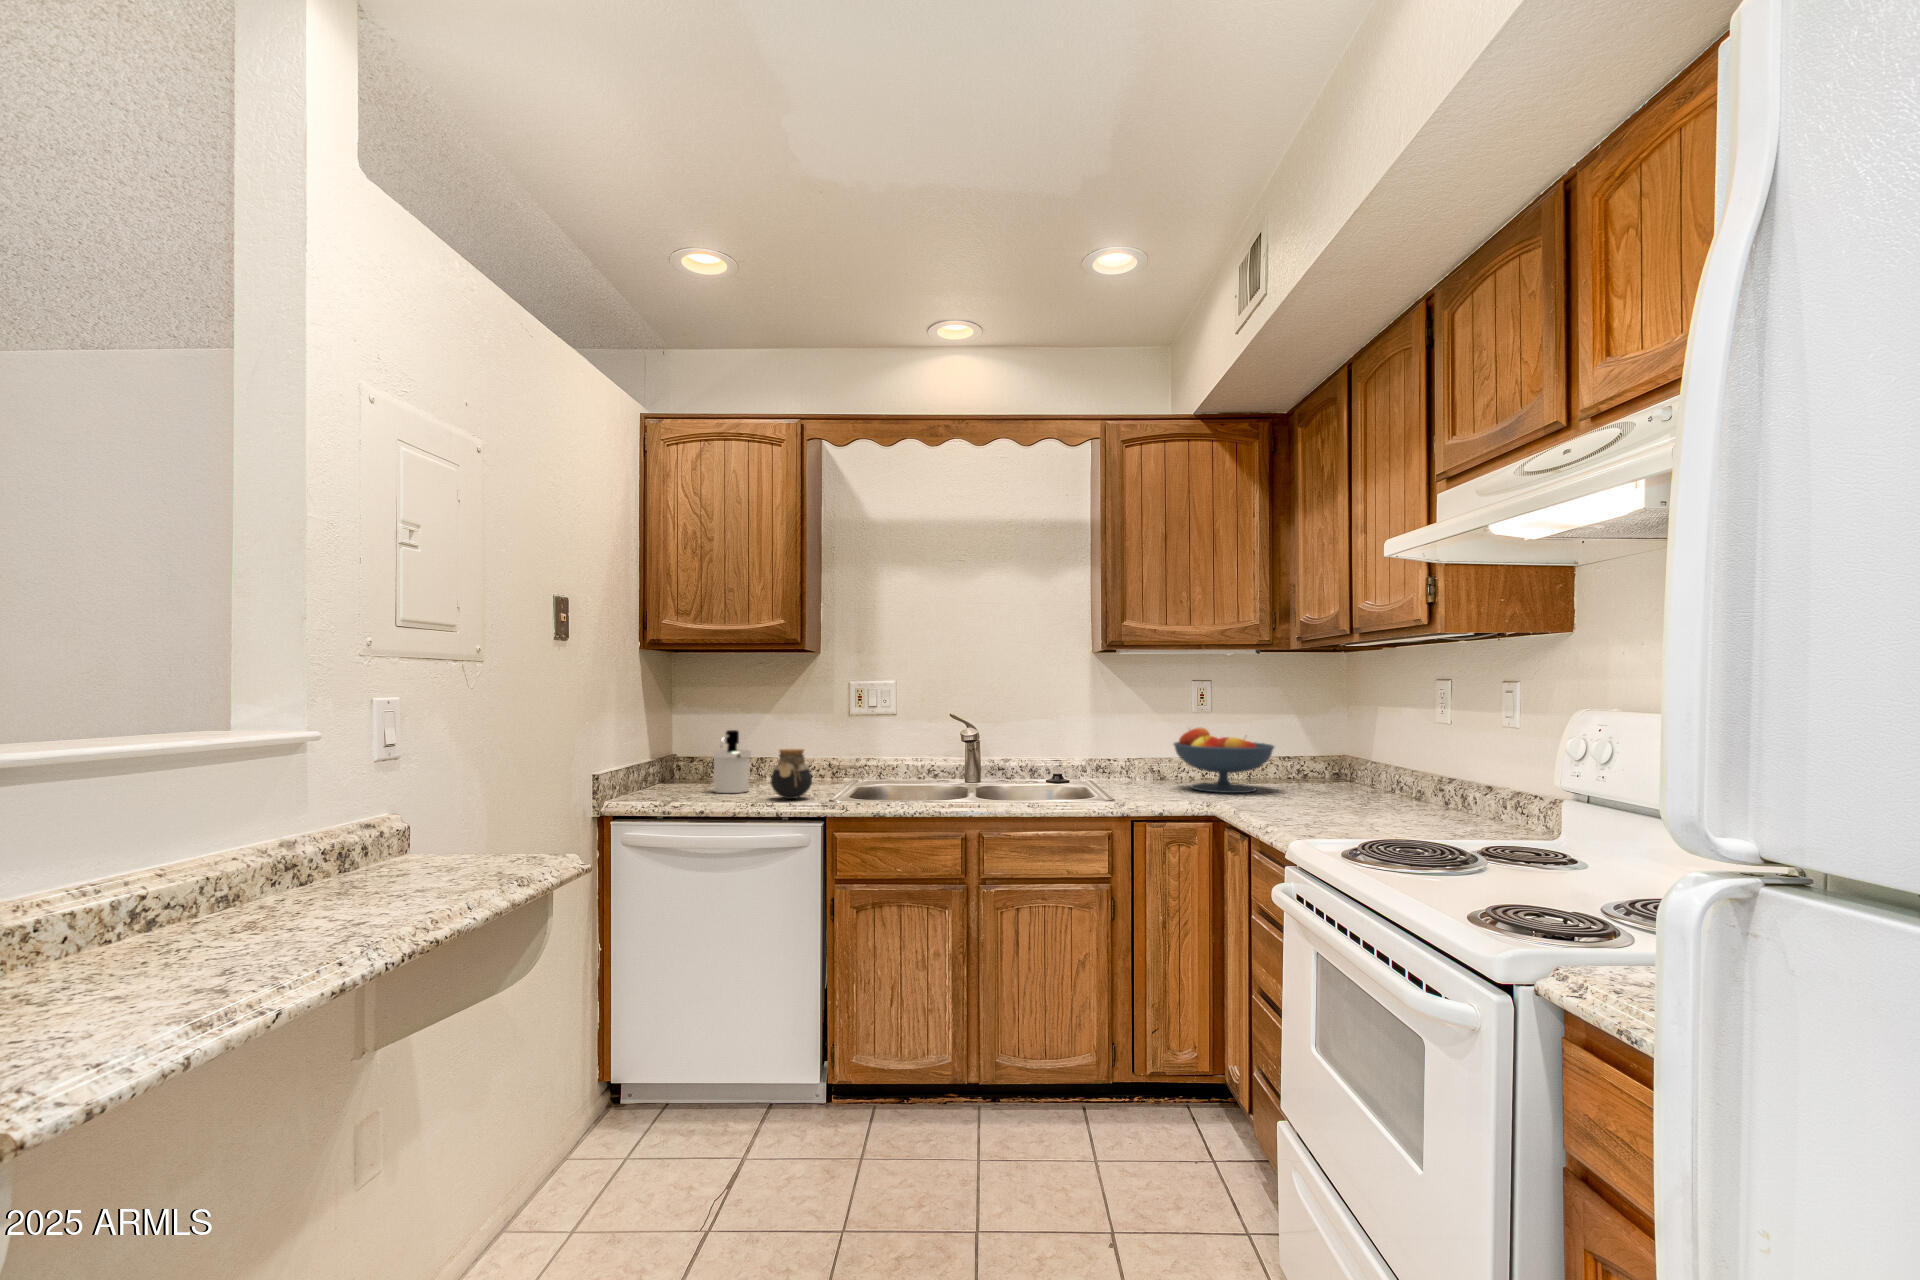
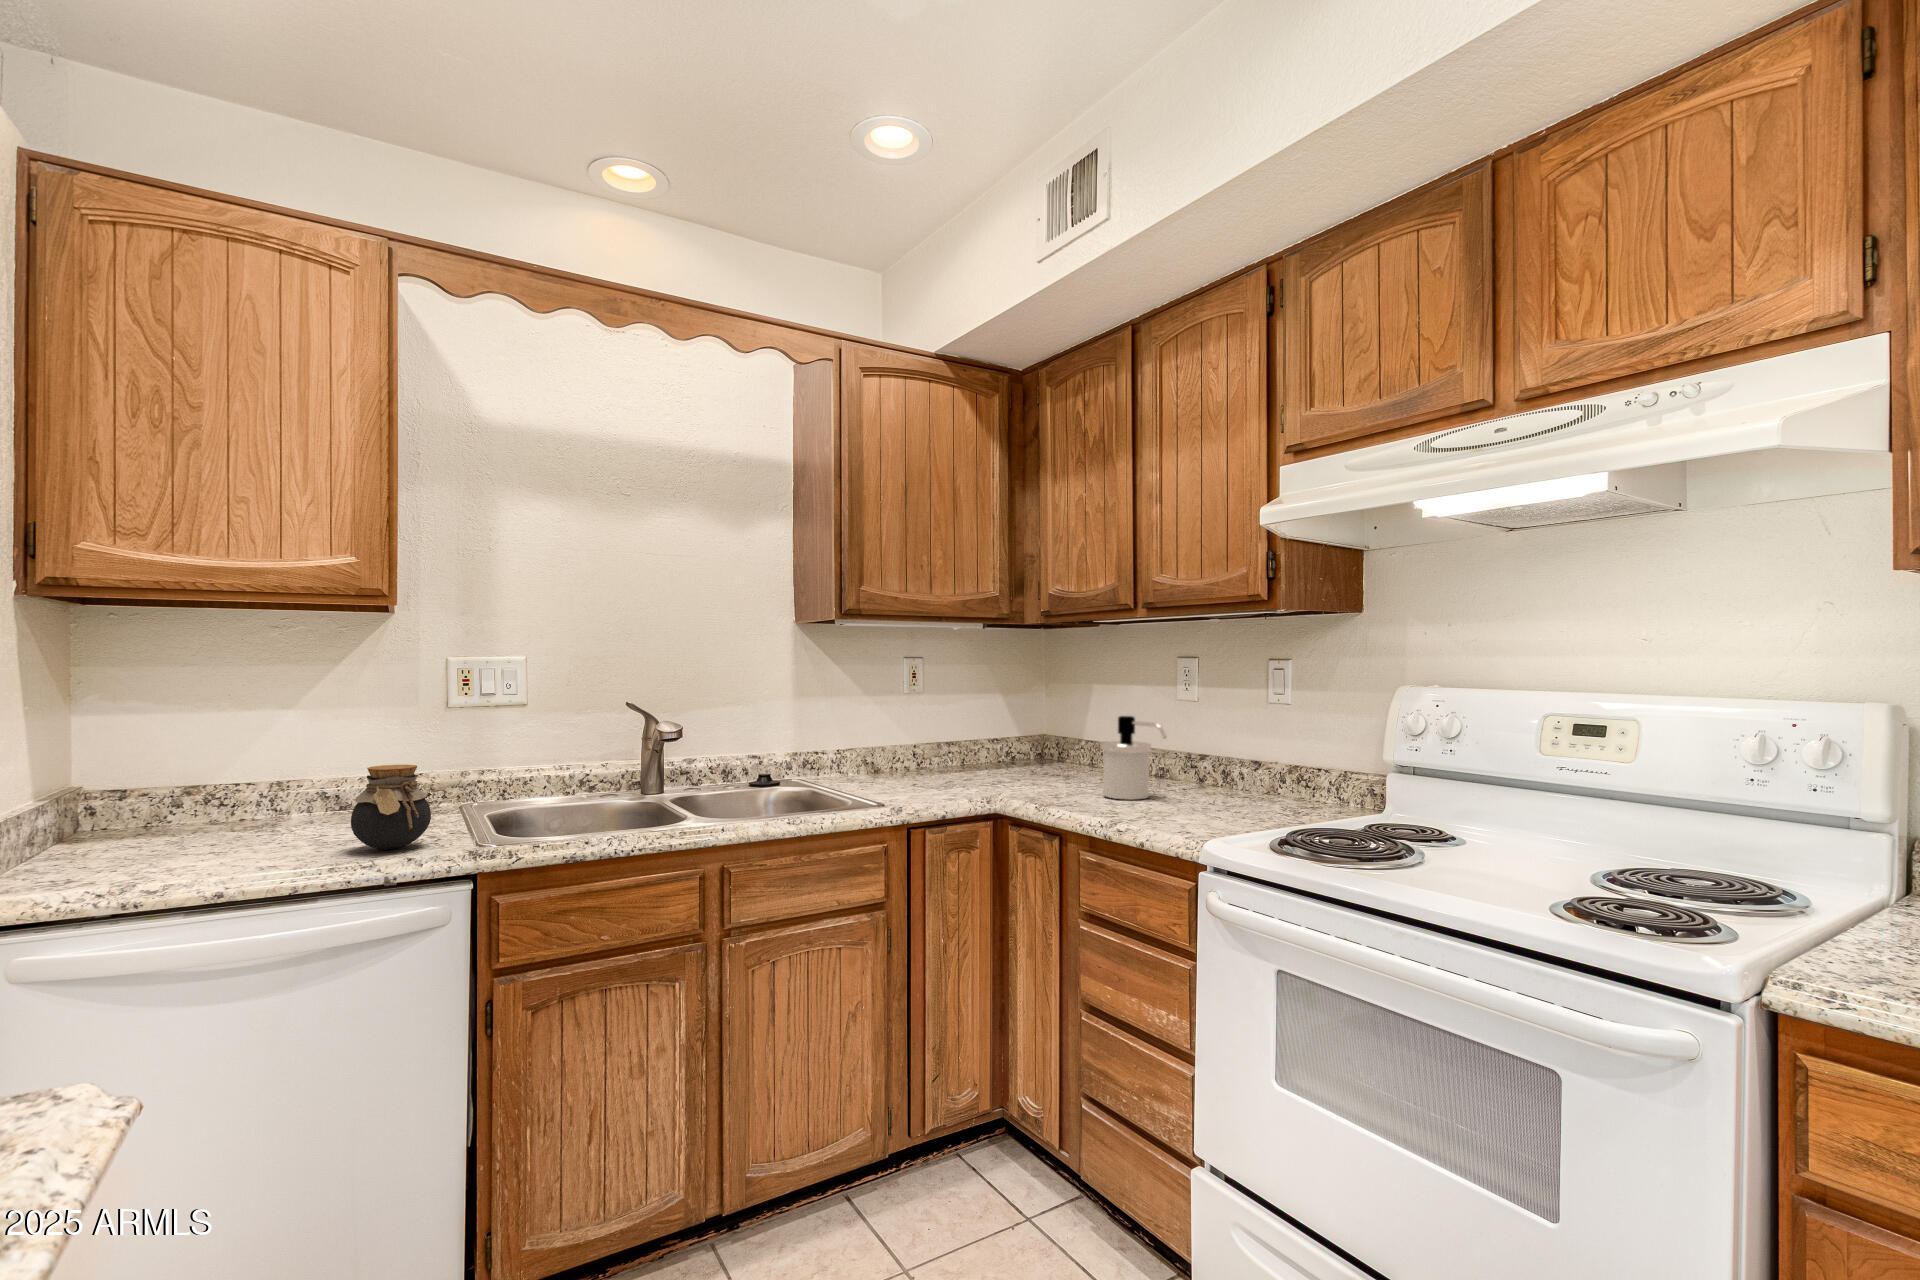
fruit bowl: present [1174,727,1274,793] -> none [904,711,1013,784]
soap dispenser: present [713,730,751,793] -> present [1102,716,1166,800]

